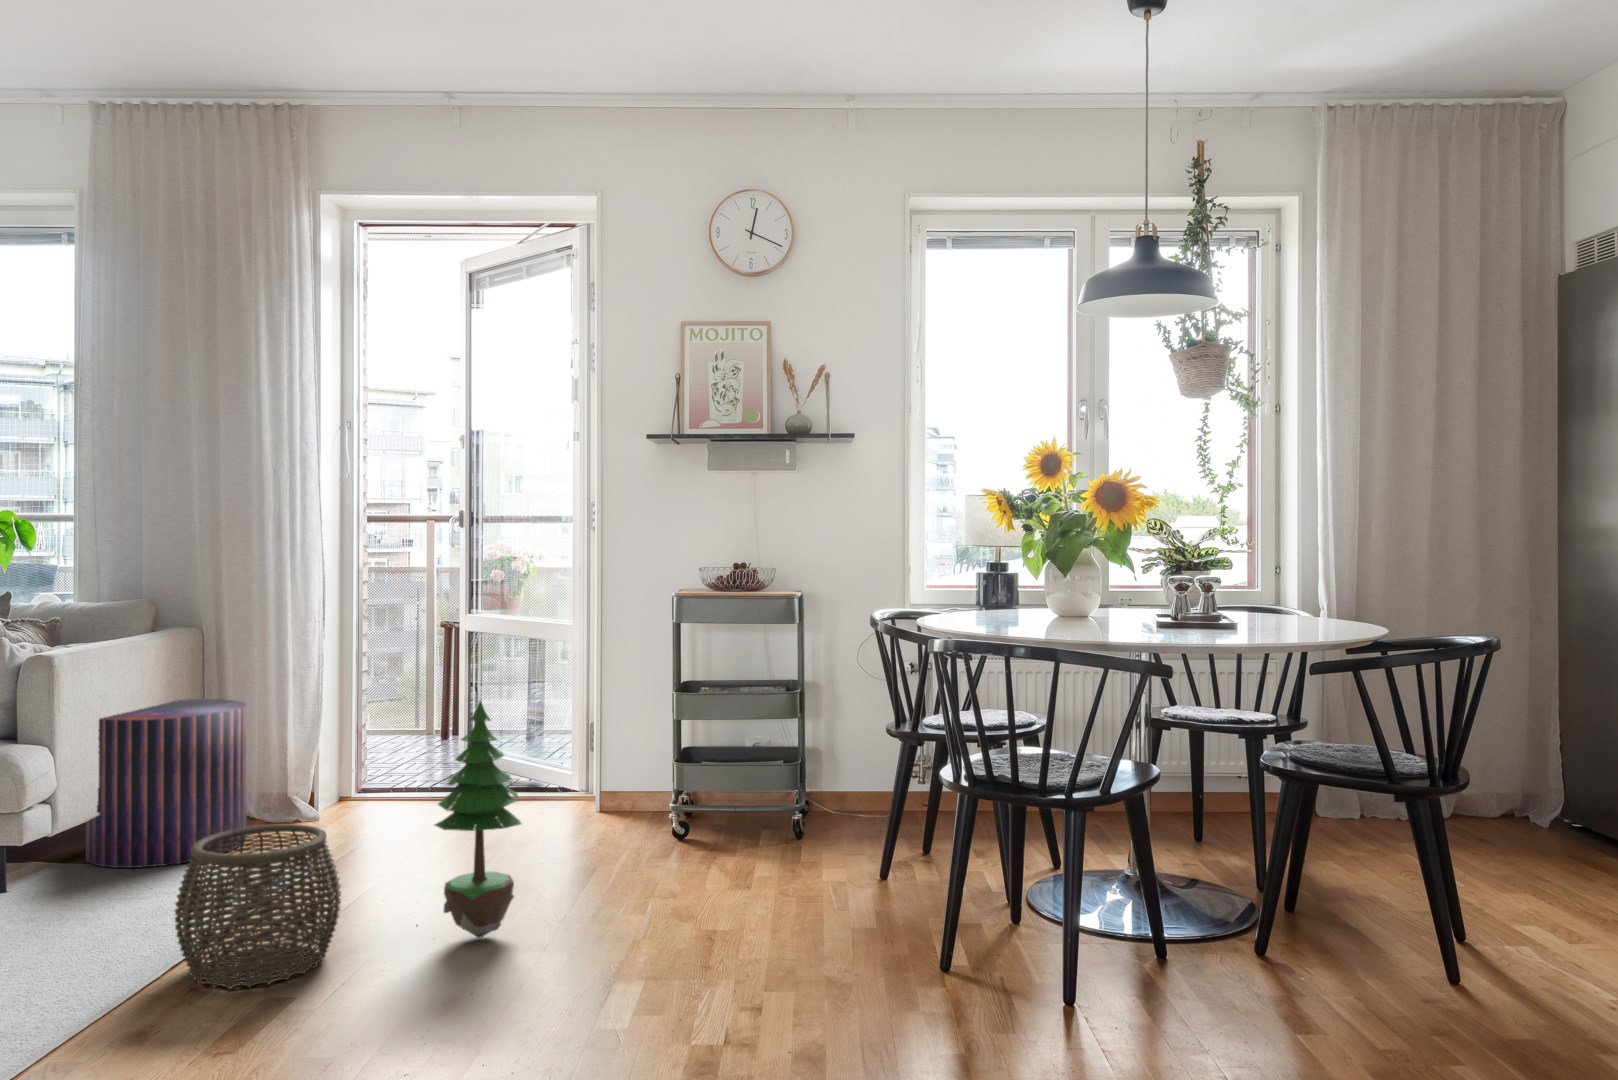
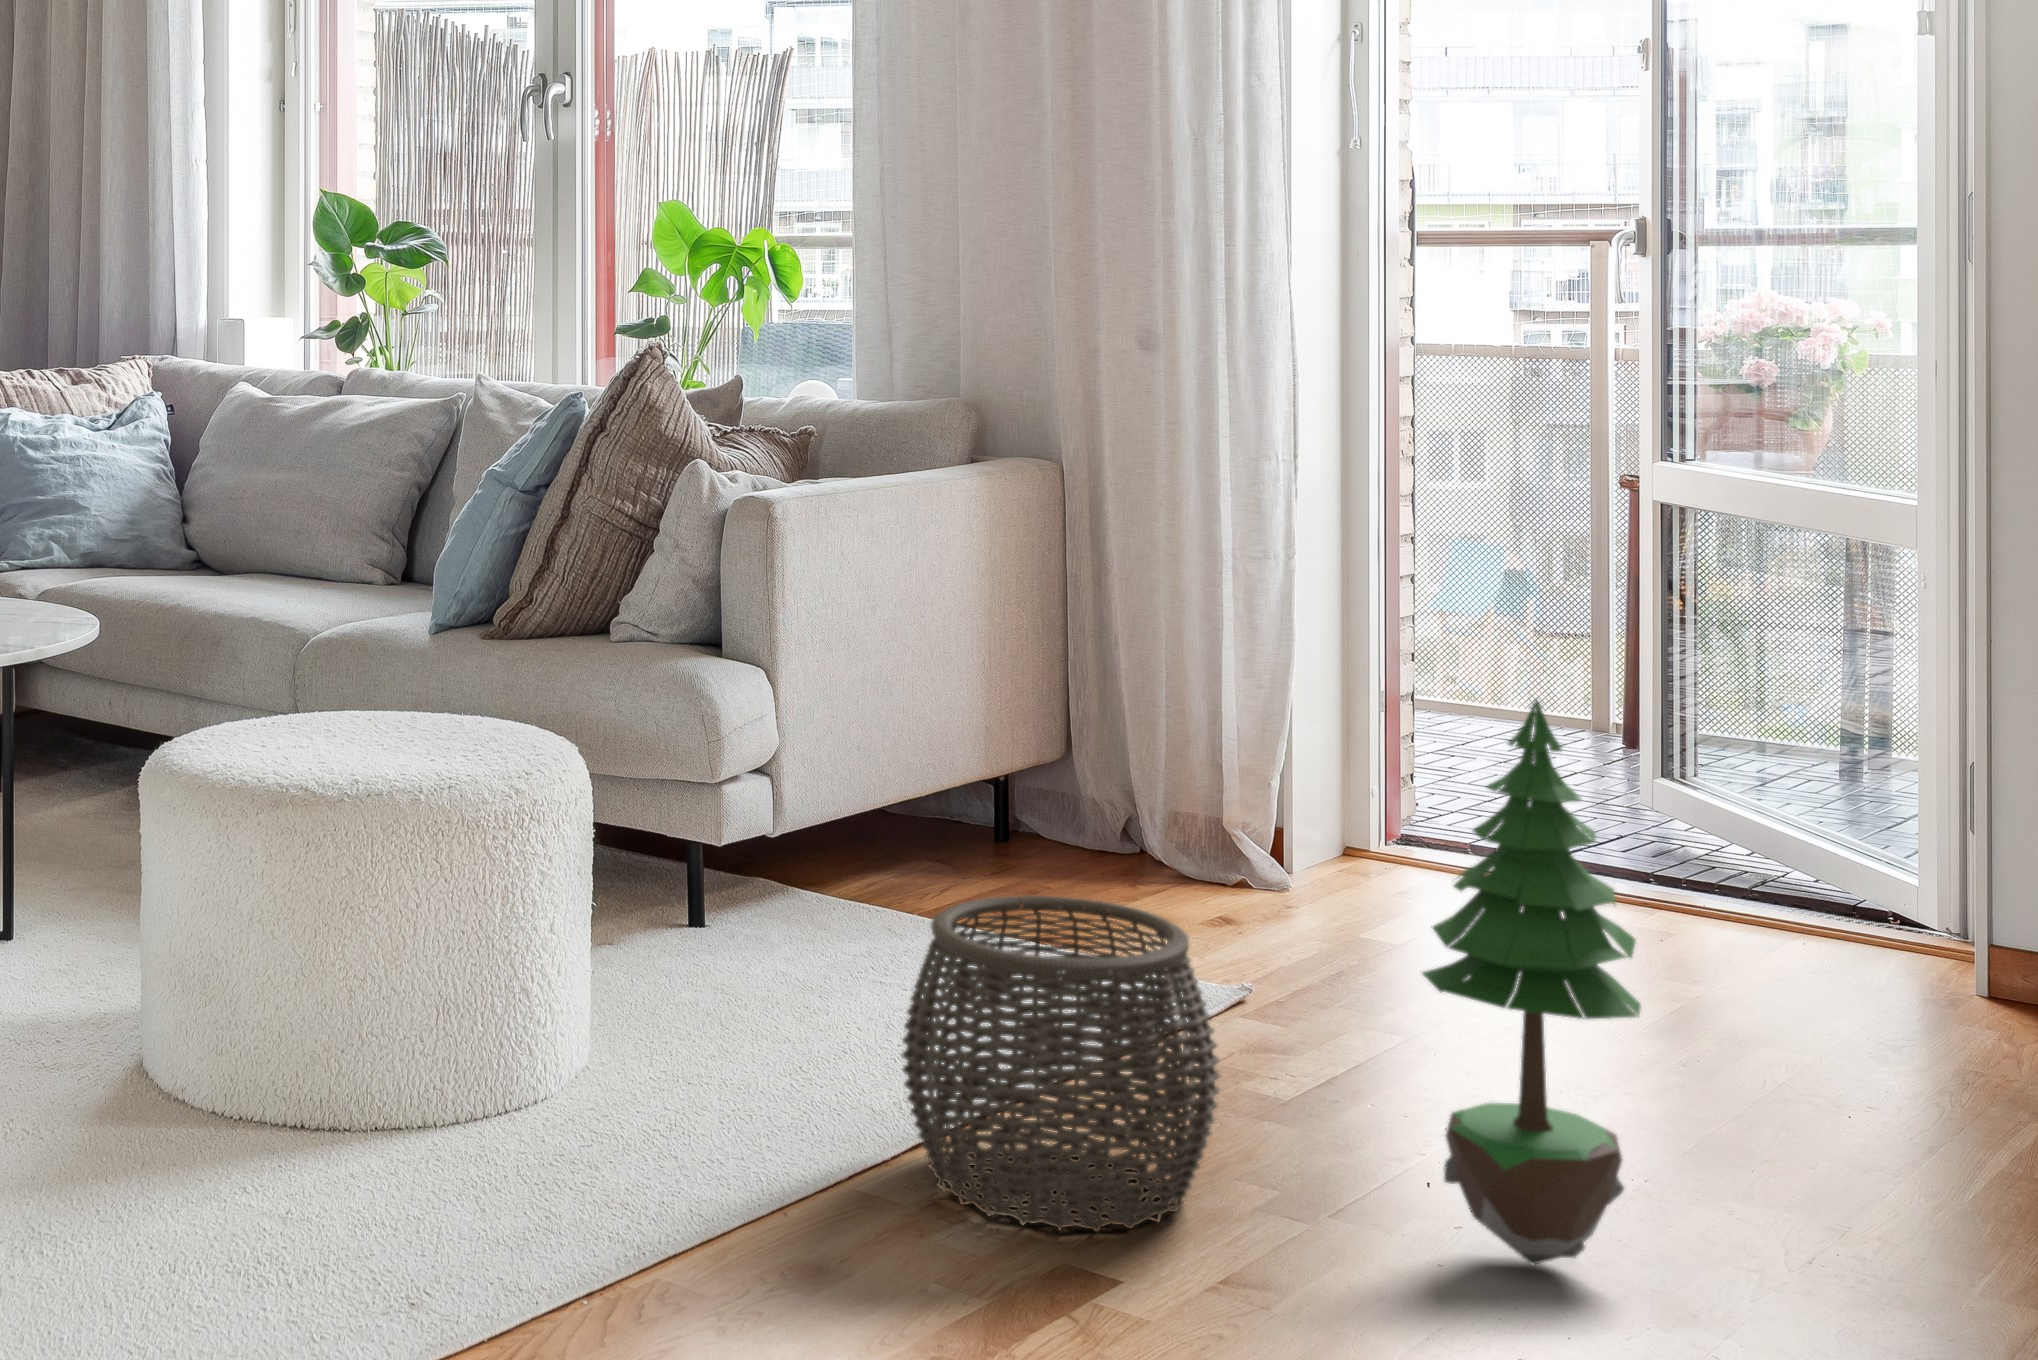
pouf: present [86,699,247,868] -> none [848,603,1128,933]

